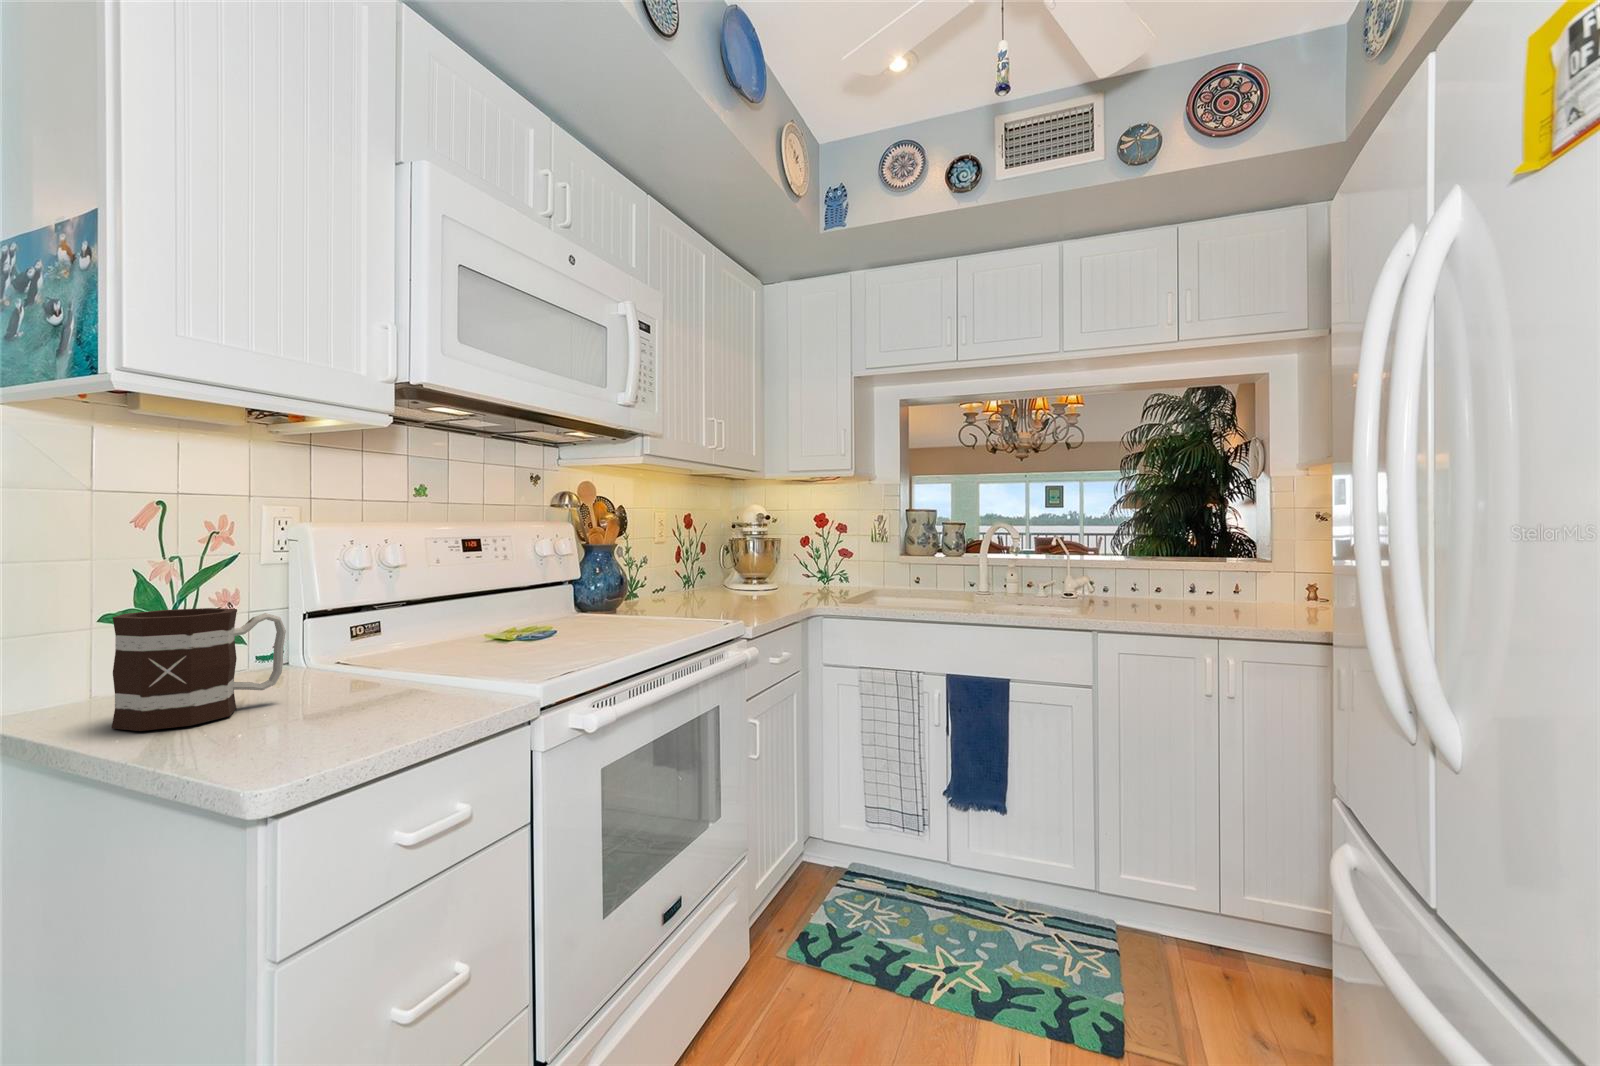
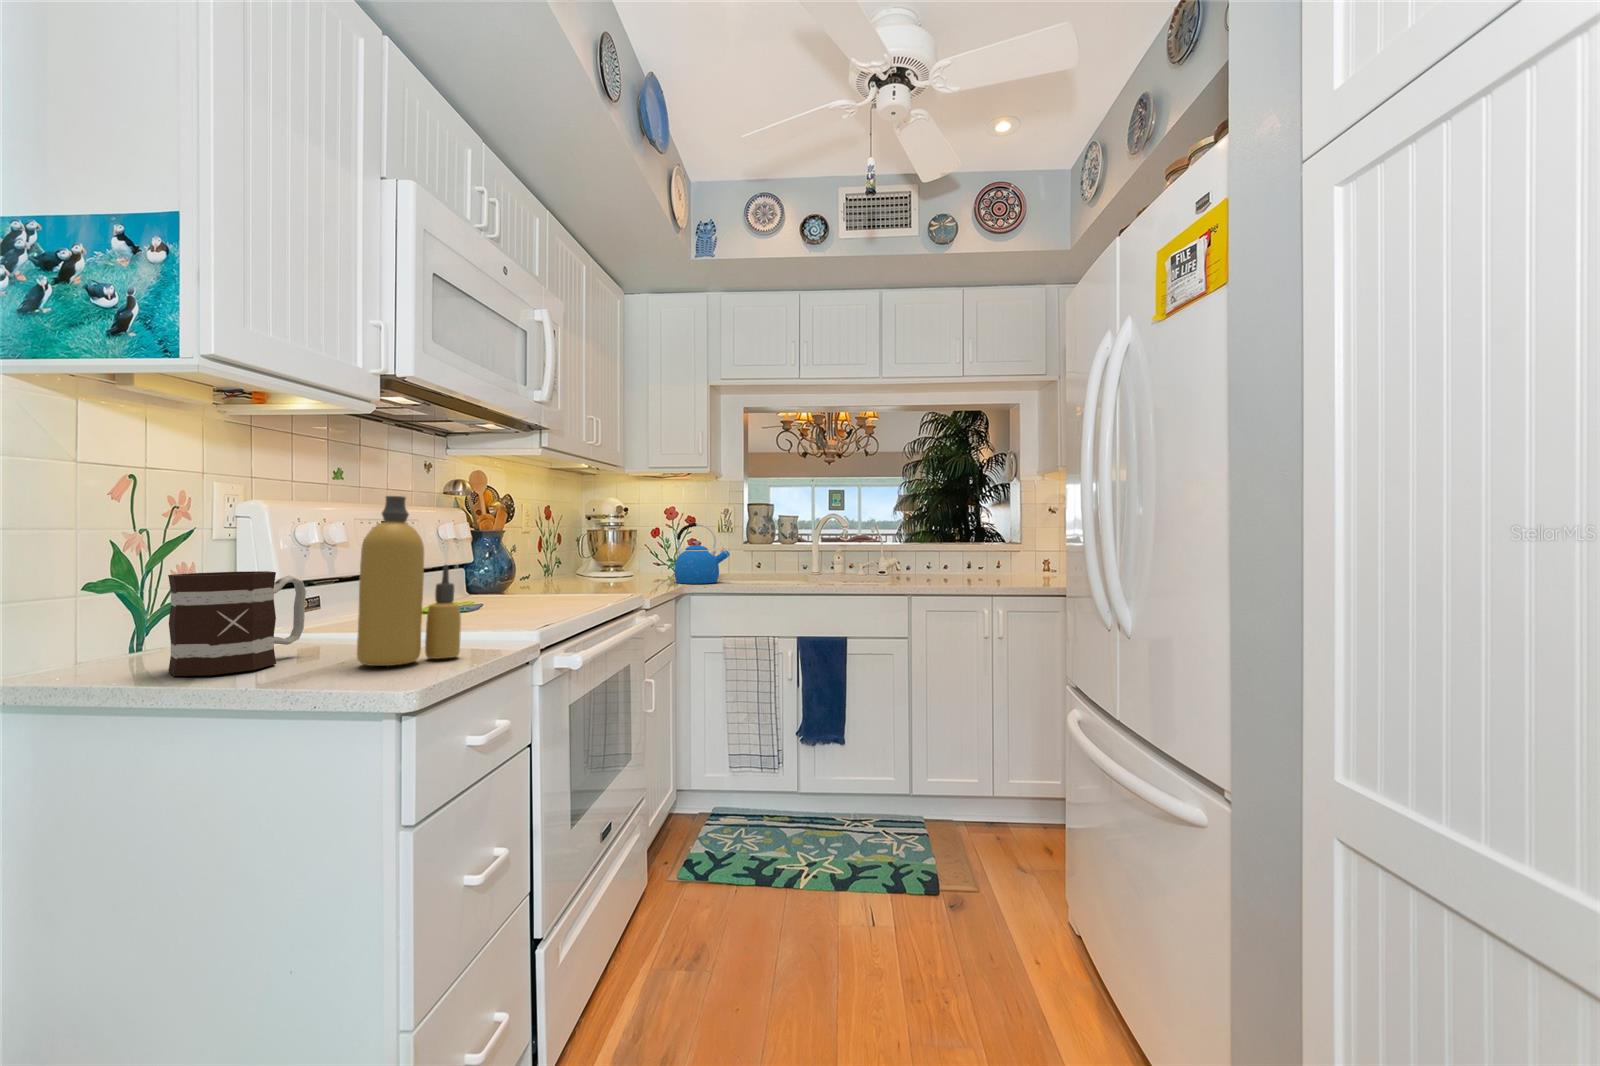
bottle: none [291,526,423,731] -> present [357,496,461,666]
kettle: none [811,536,873,607] -> present [674,523,730,584]

